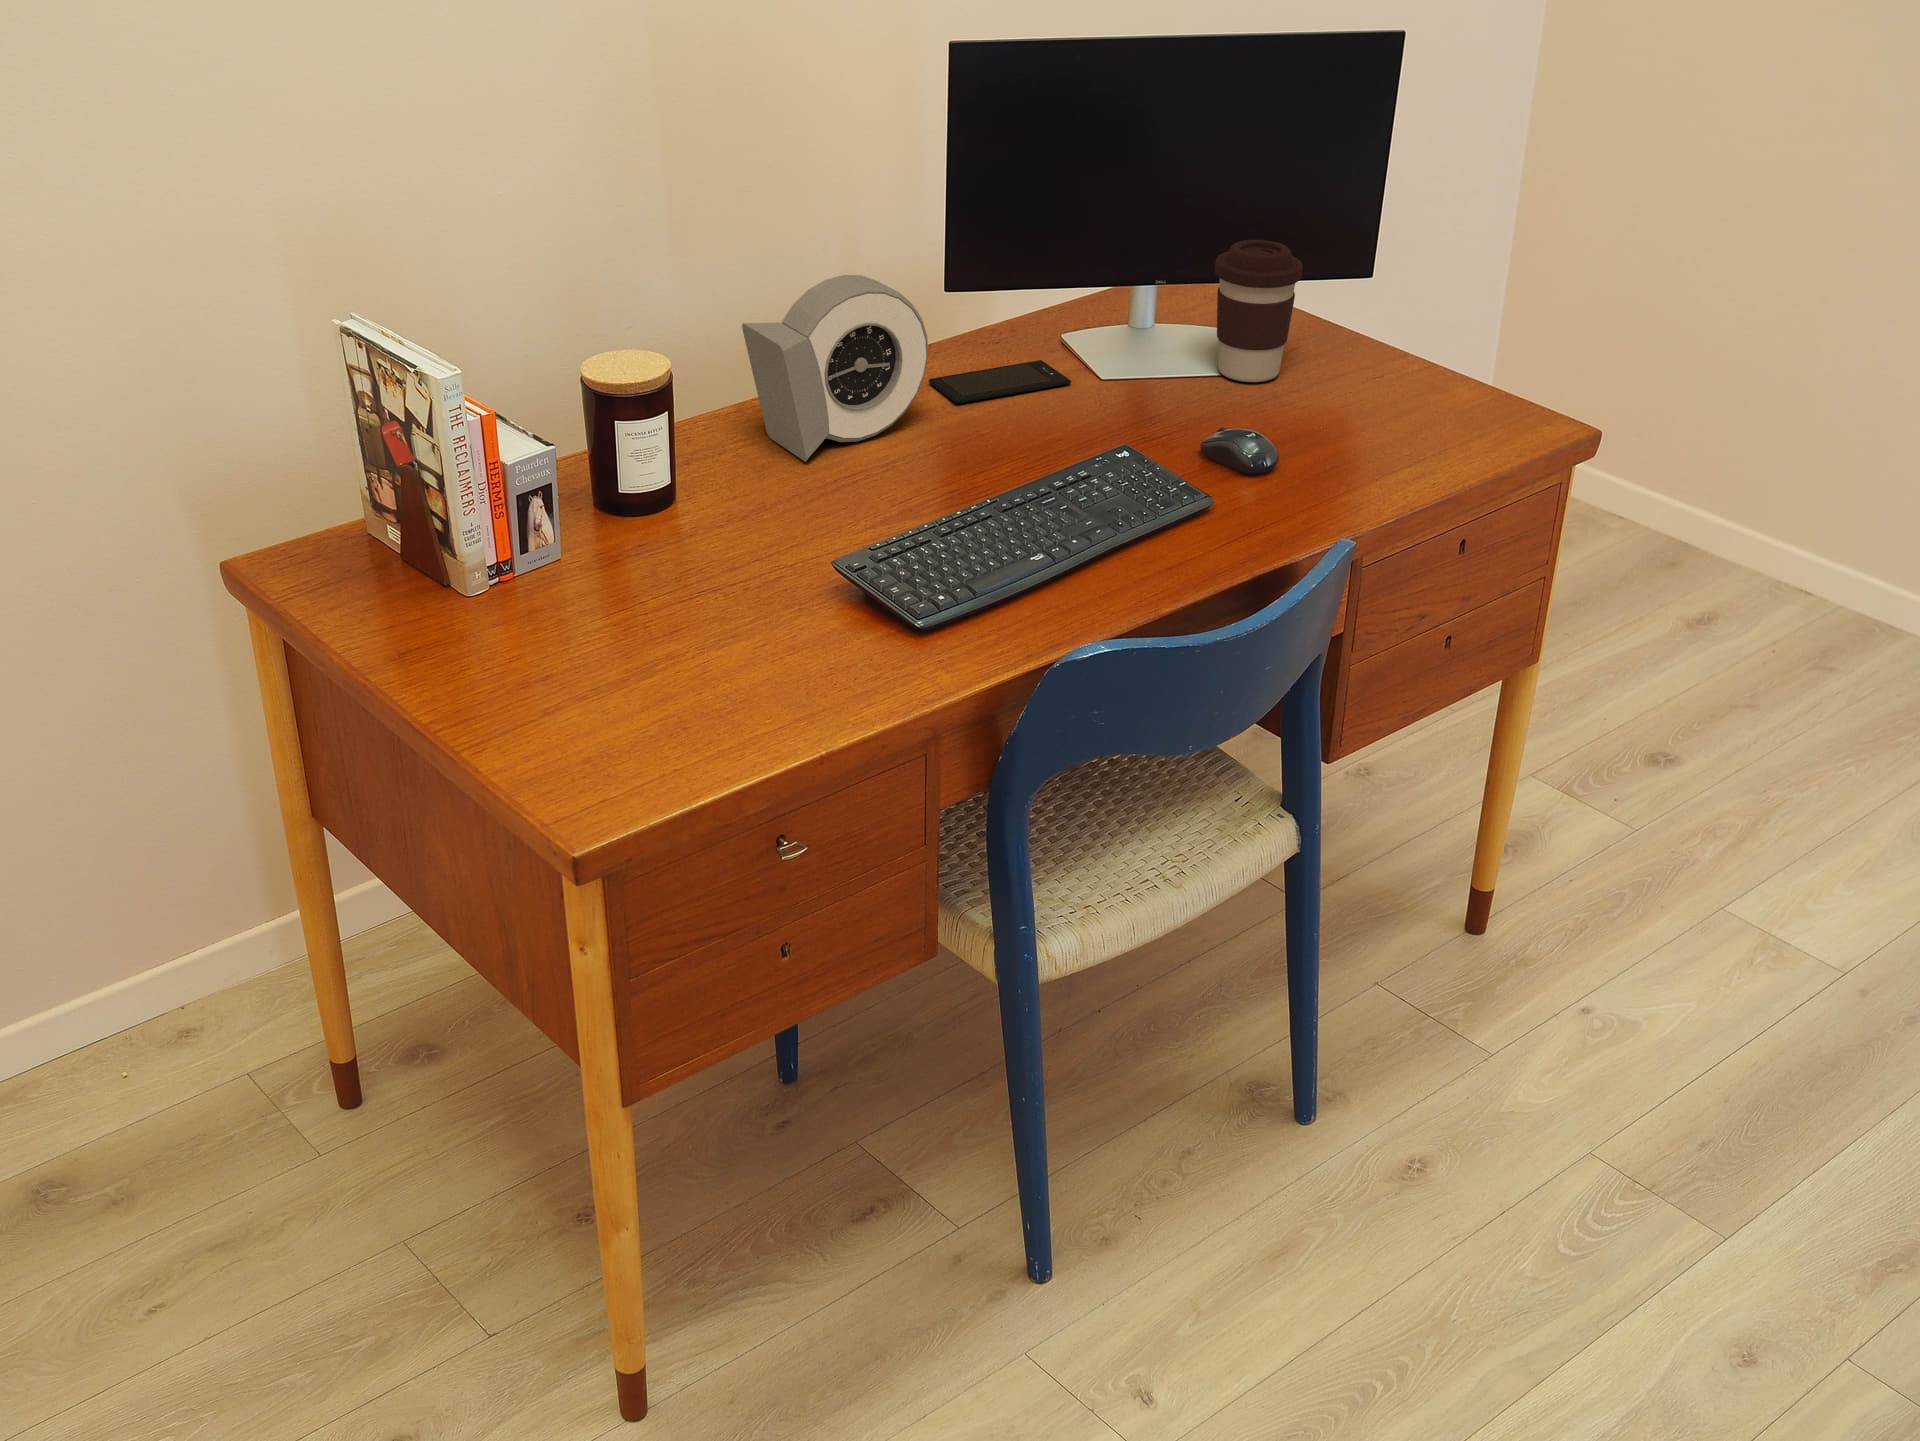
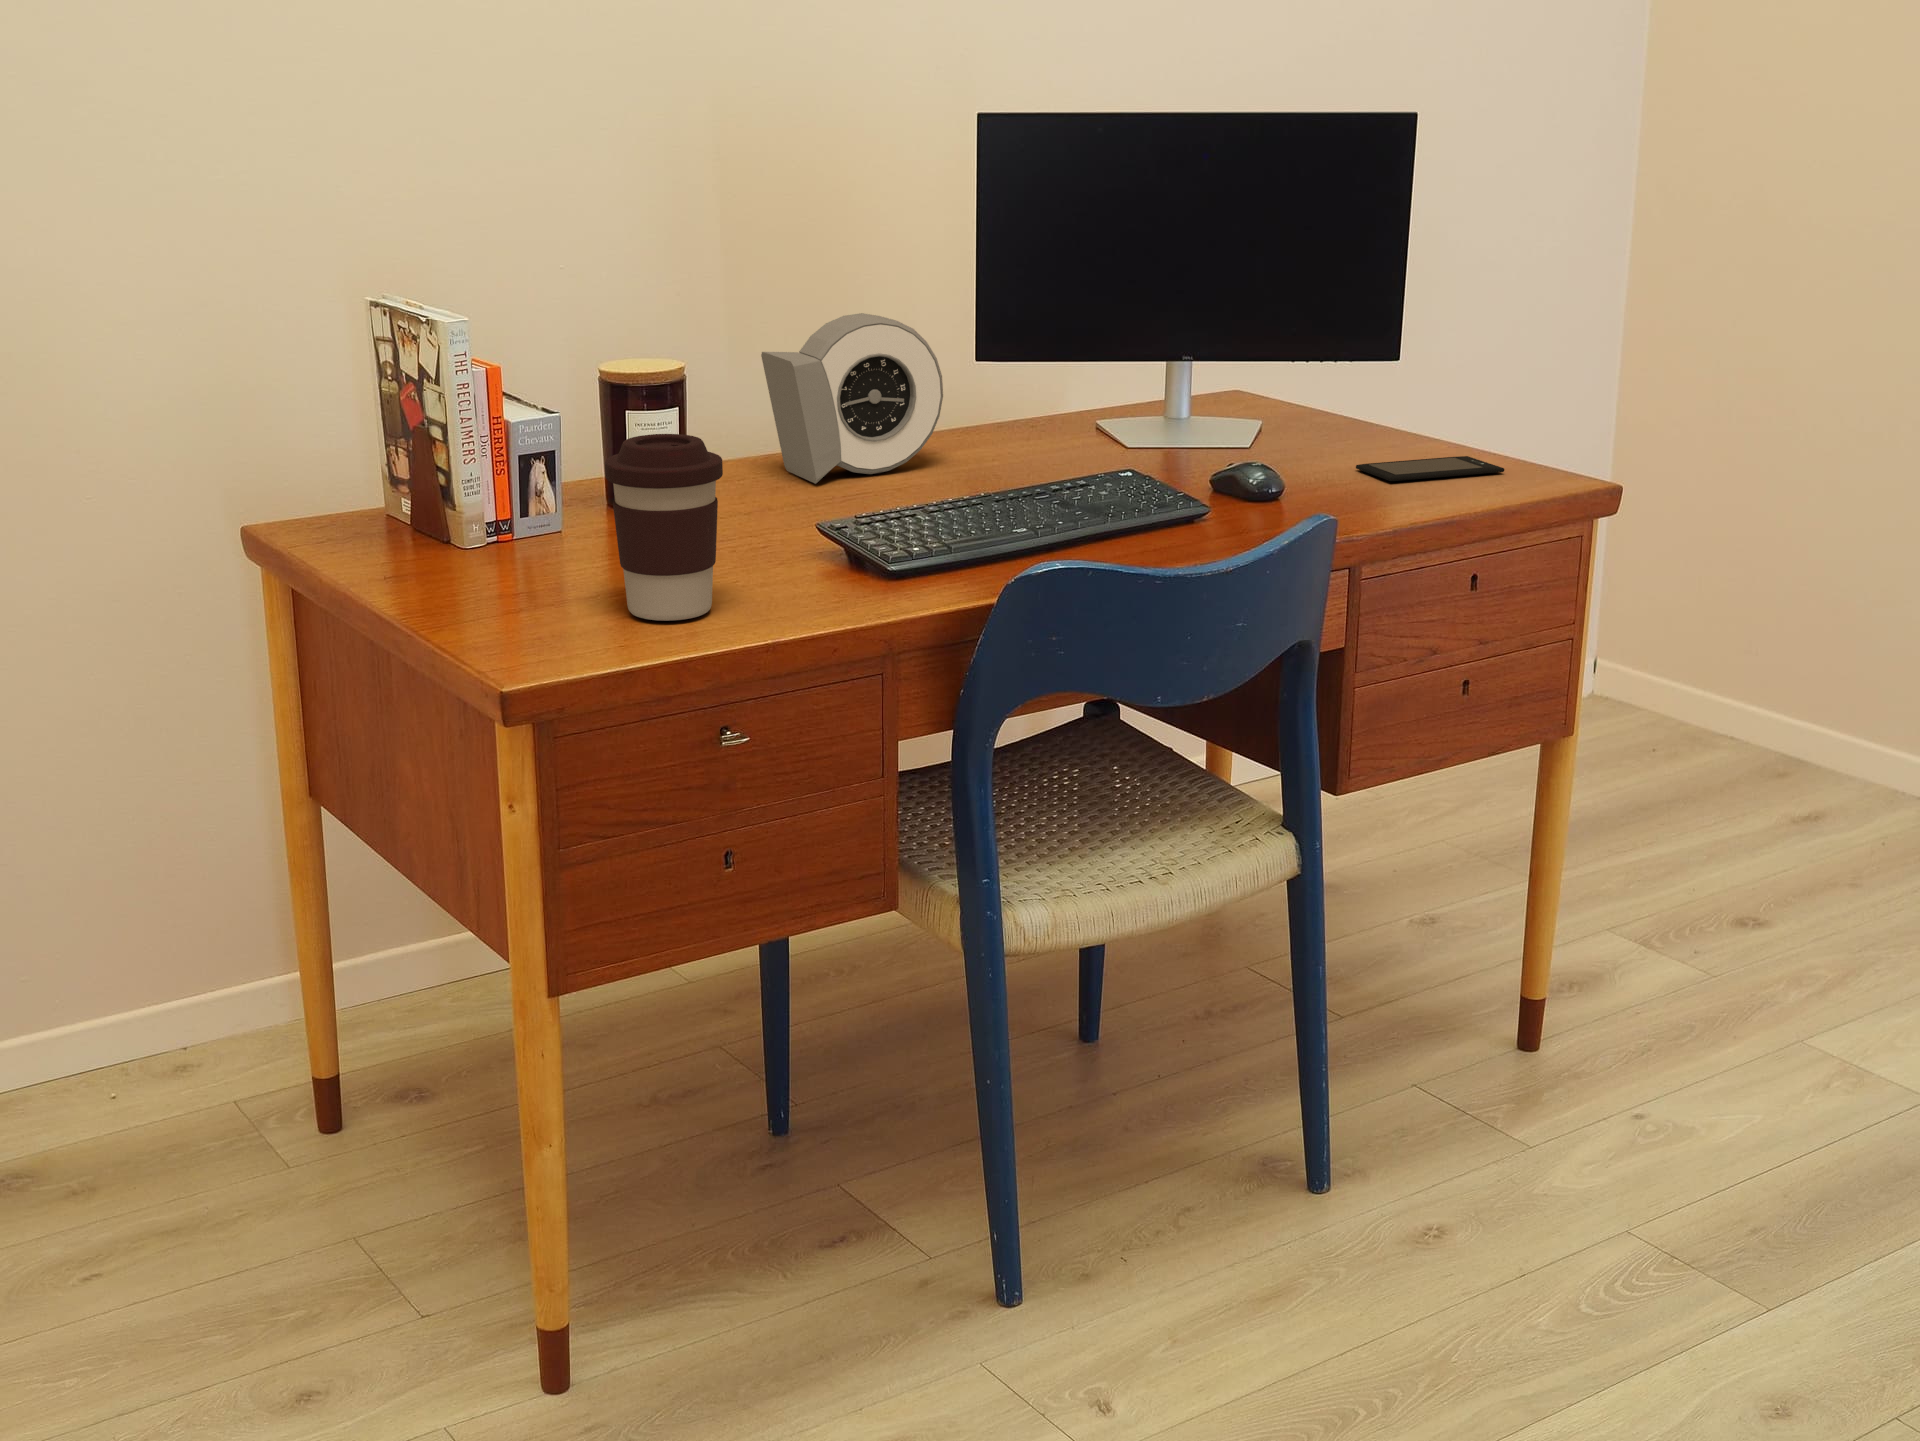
coffee cup: present [1215,240,1303,382] -> present [605,434,723,621]
smartphone: present [929,360,1071,404] -> present [1356,456,1504,481]

